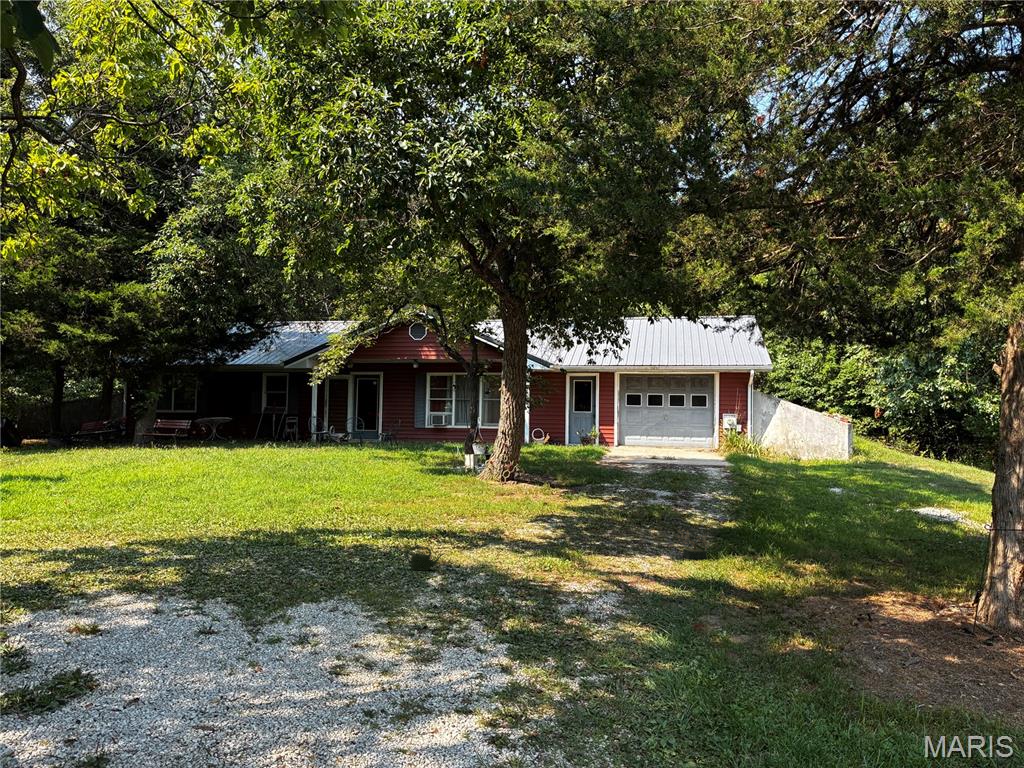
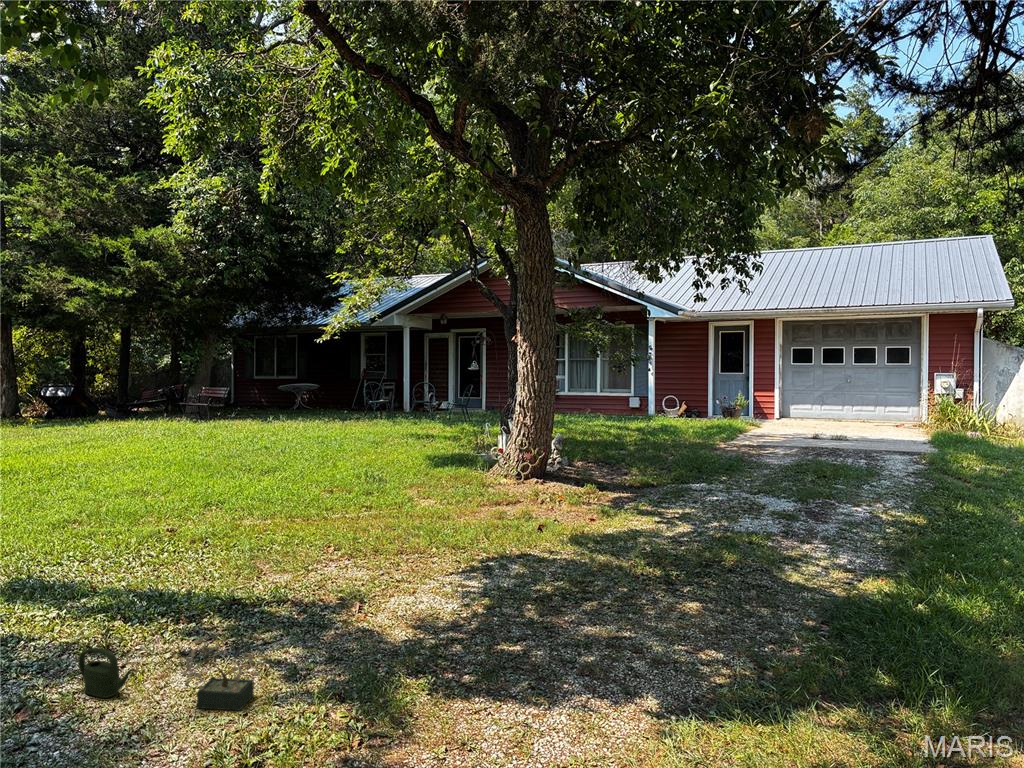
decorative plant: present [677,530,710,559] -> present [180,634,262,711]

